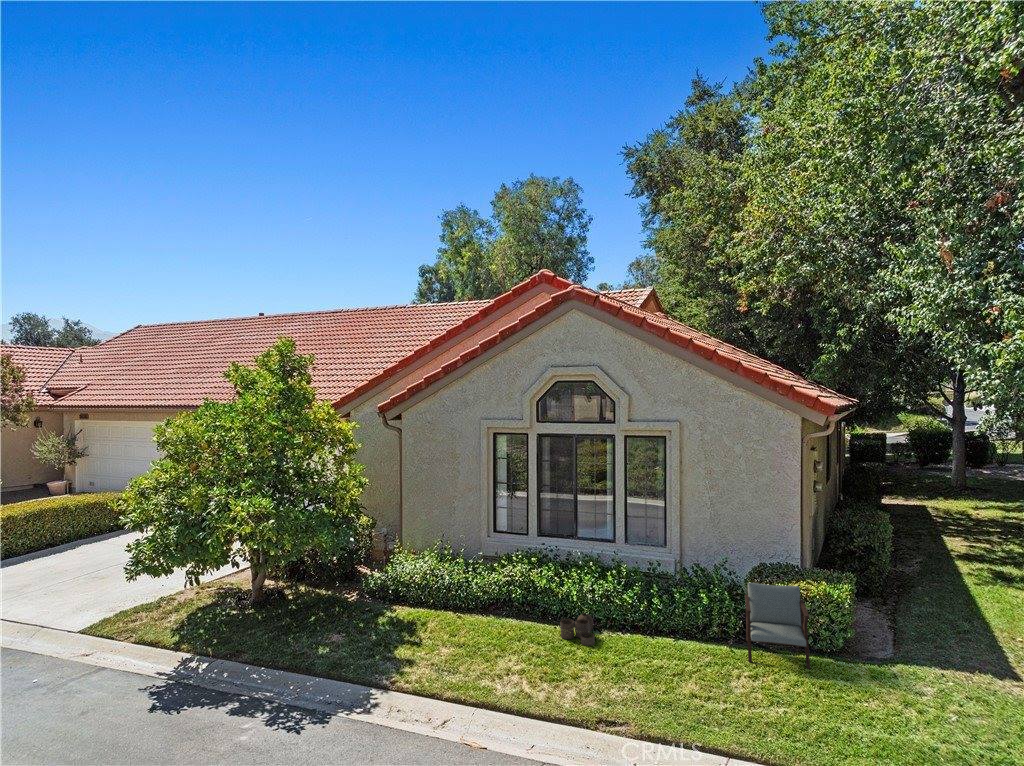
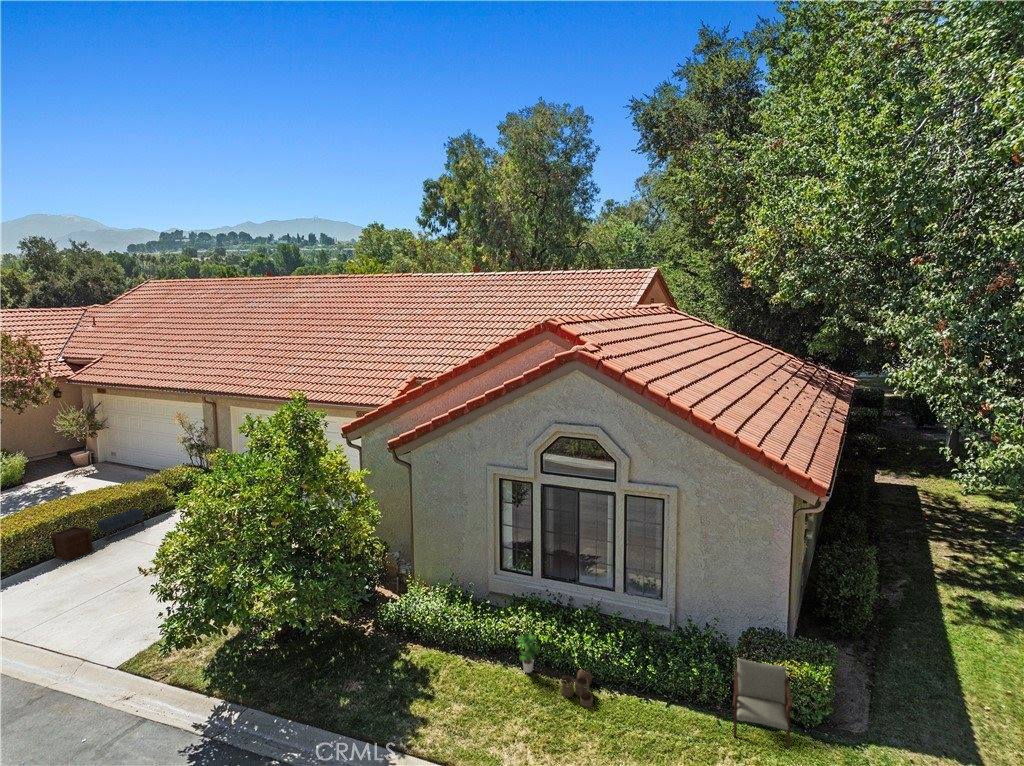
bench: none [65,517,116,546] -> present [97,508,144,540]
wooden crate: none [15,527,60,560] -> present [50,526,93,560]
potted plant: none [509,575,539,624] -> present [519,630,538,673]

